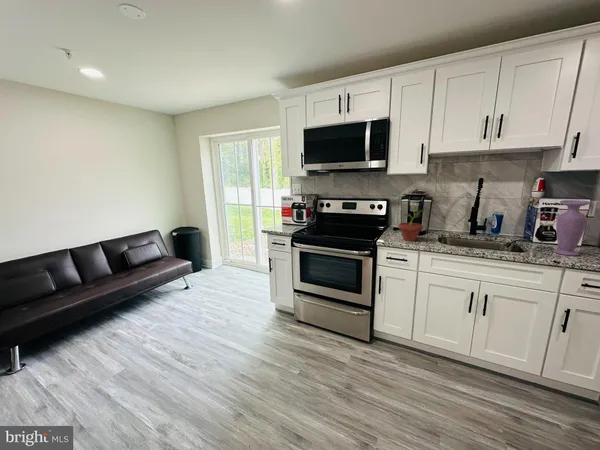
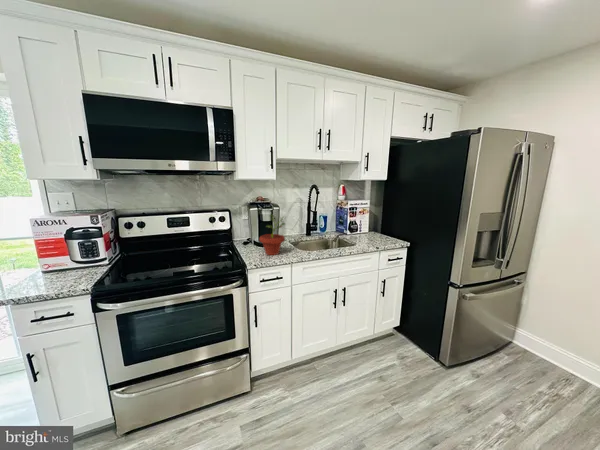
vase: present [554,200,590,256] -> none [365,202,381,242]

